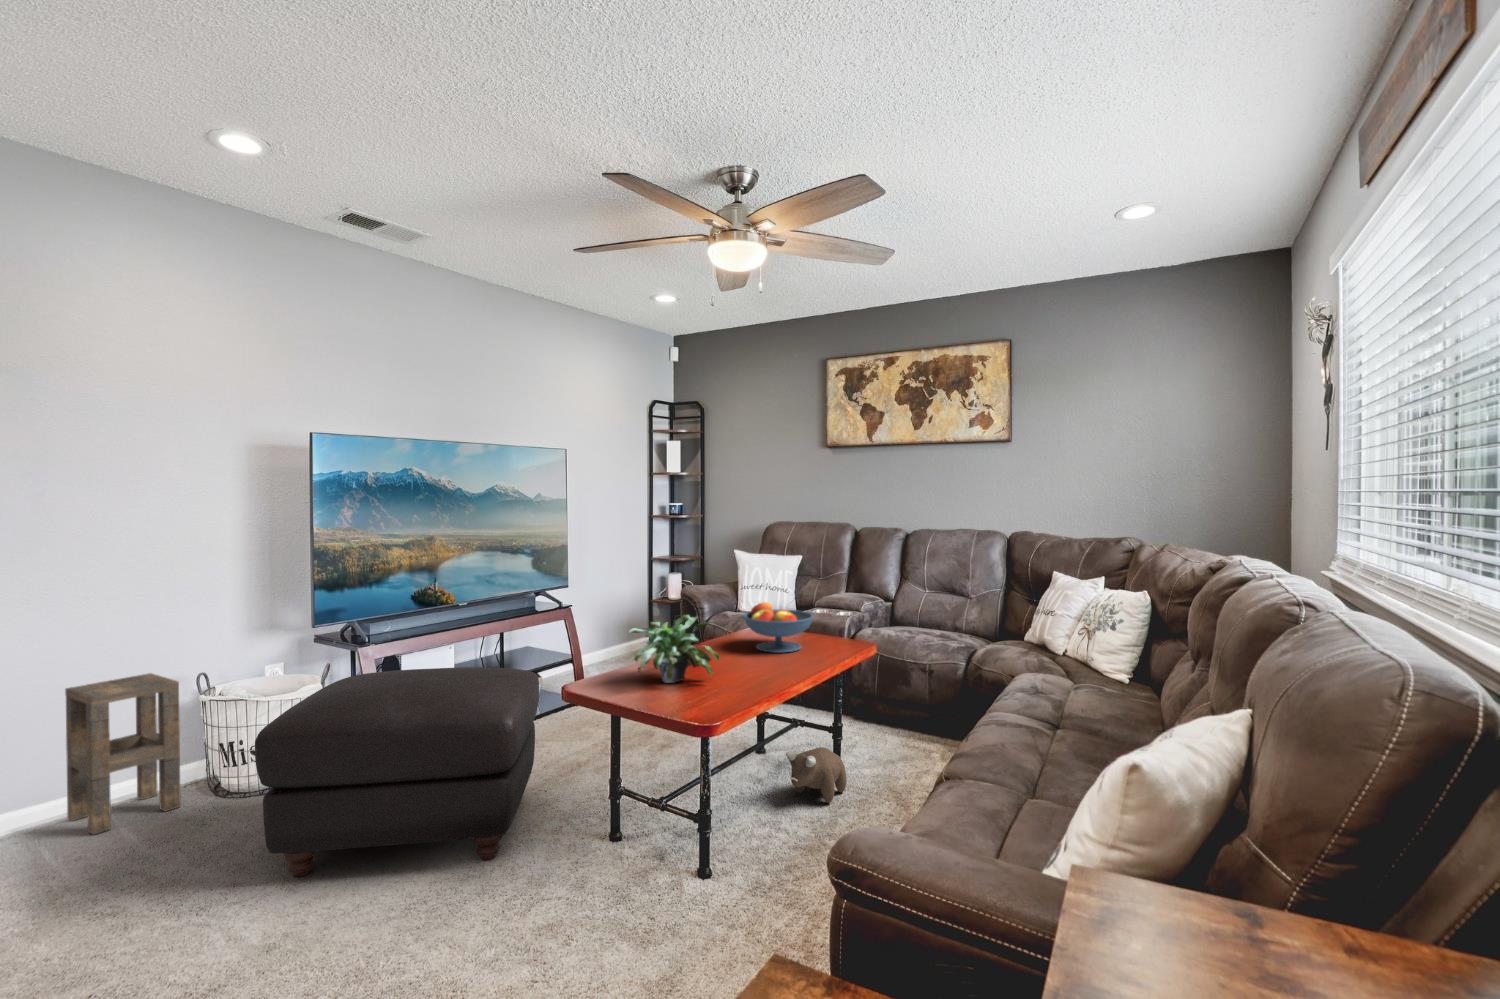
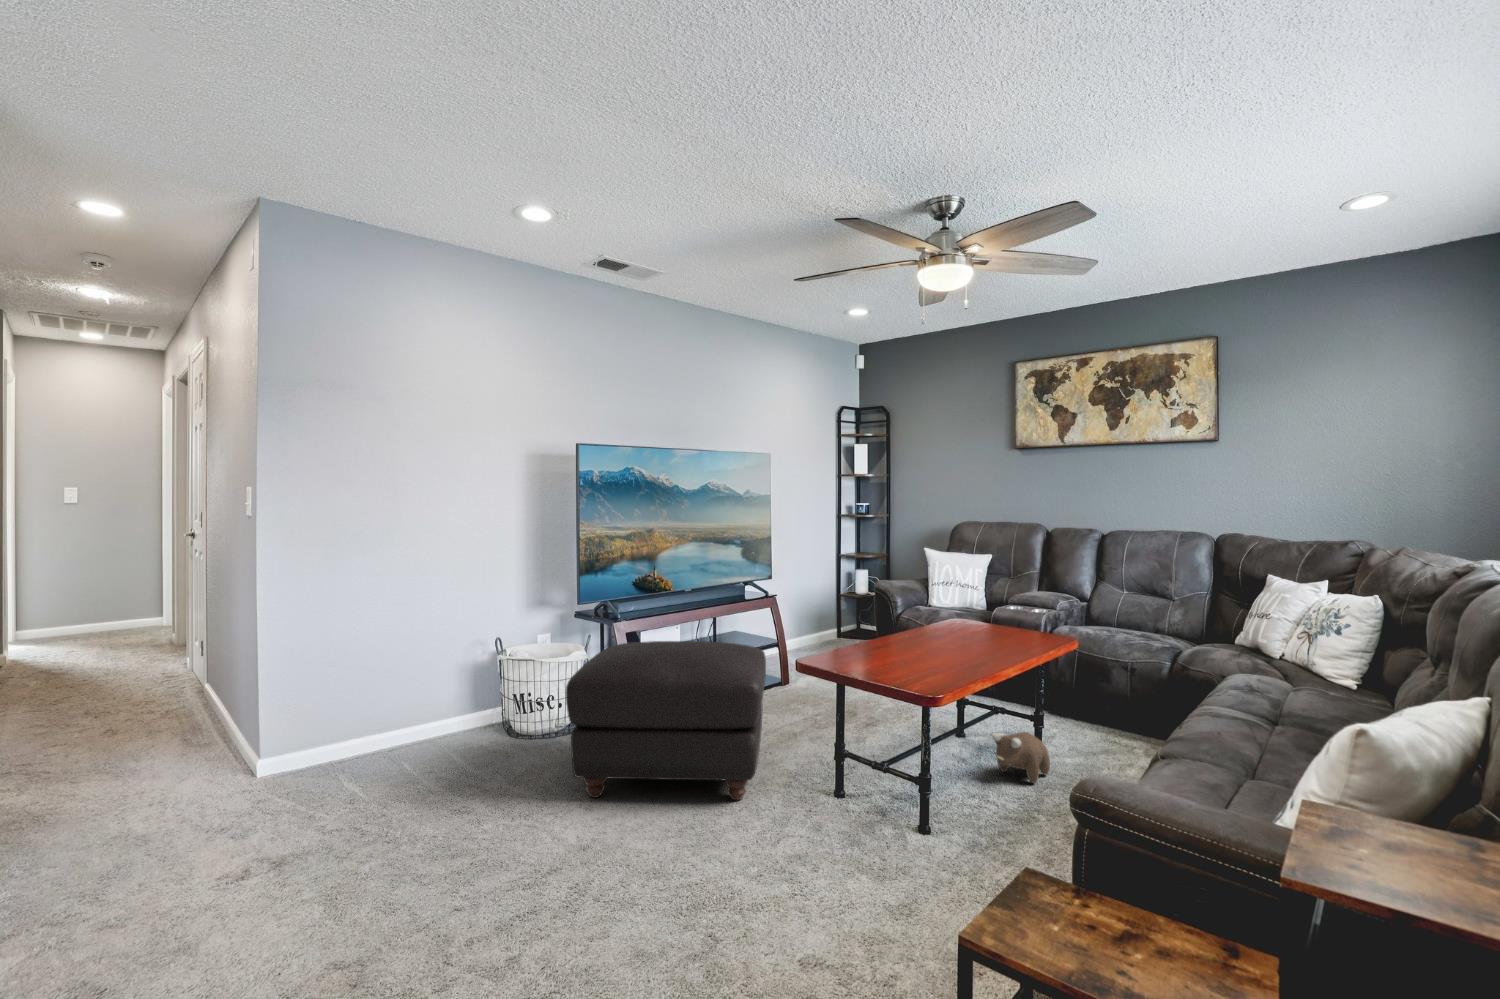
fruit bowl: present [743,602,813,653] -> none [945,595,1015,643]
potted plant: present [630,615,719,683] -> none [851,602,934,662]
side table: present [65,673,181,835] -> none [415,635,491,756]

